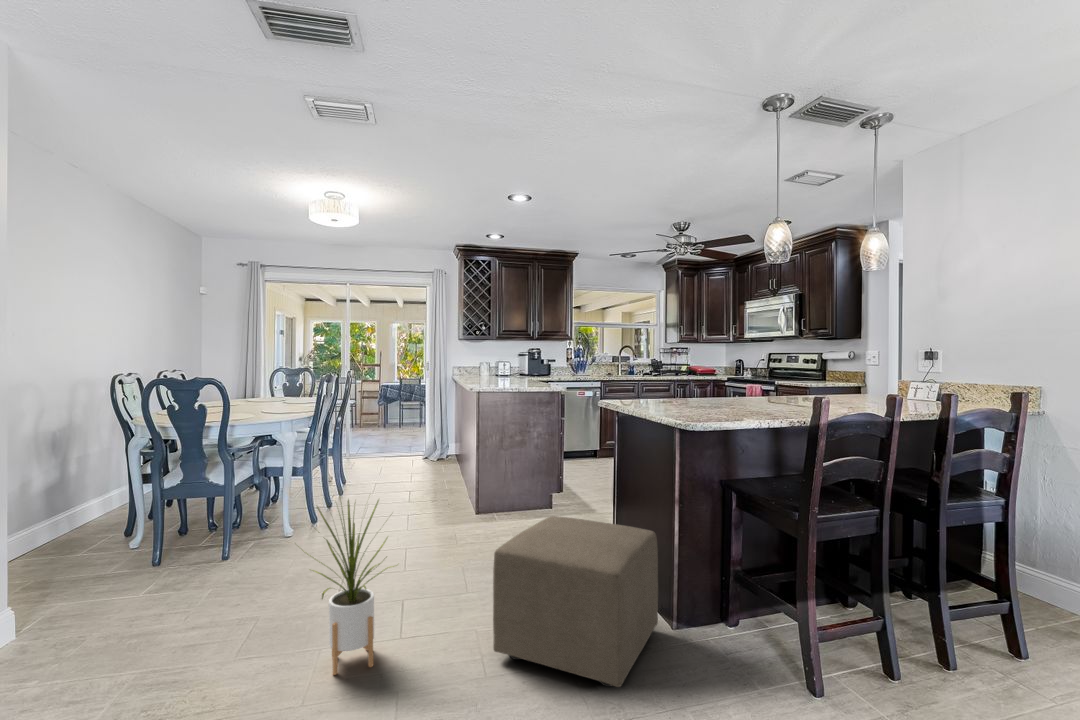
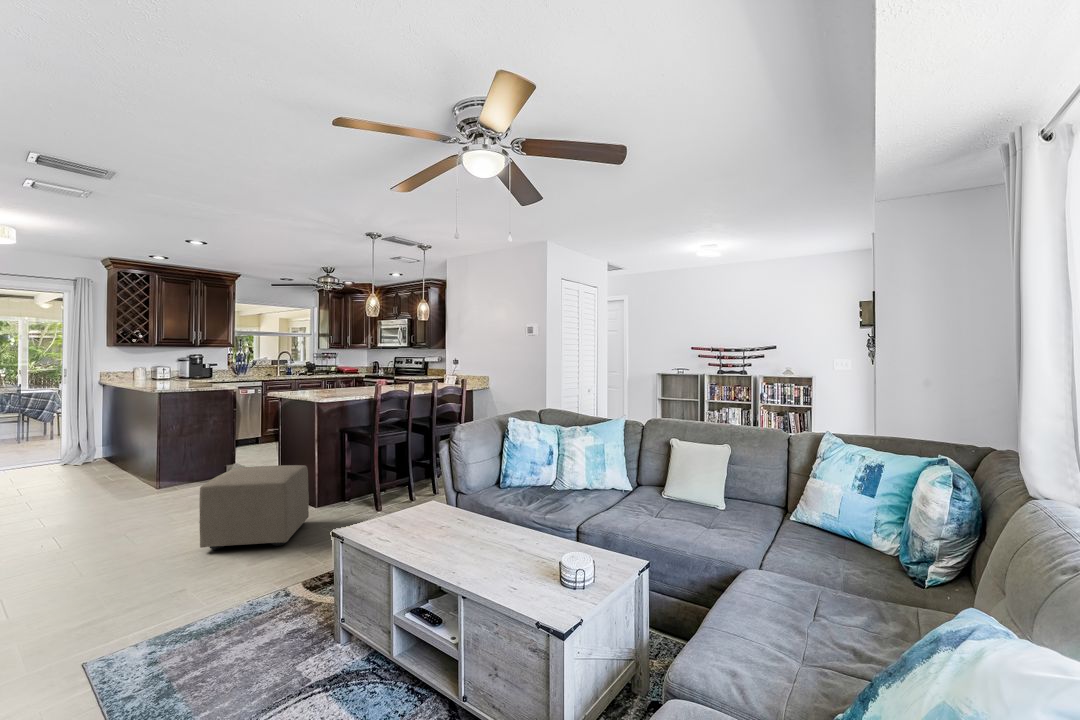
house plant: present [312,500,394,675] -> none [34,461,122,585]

